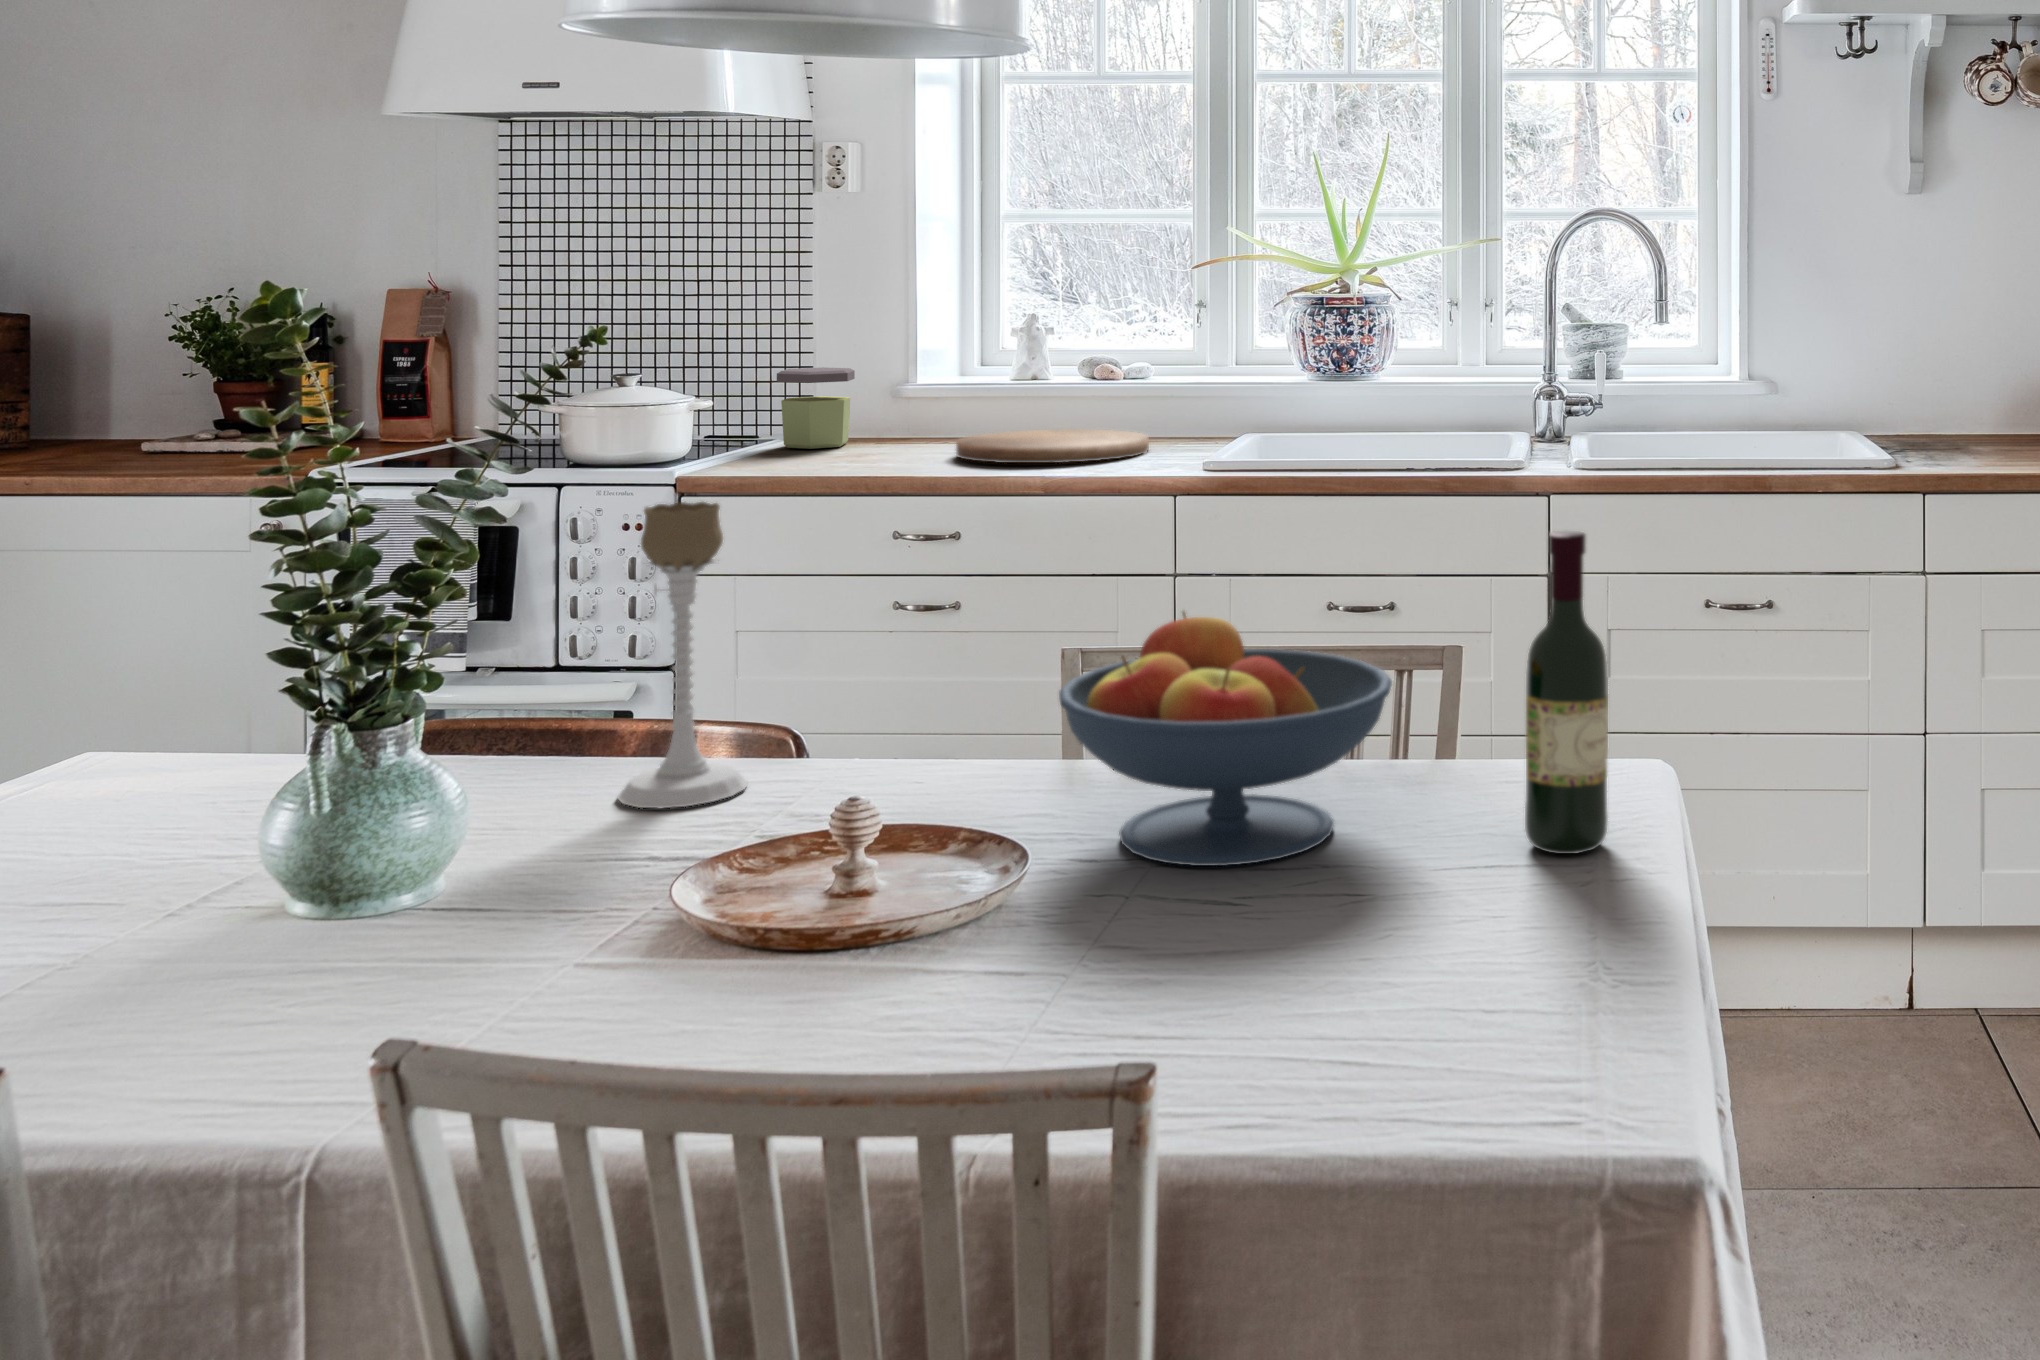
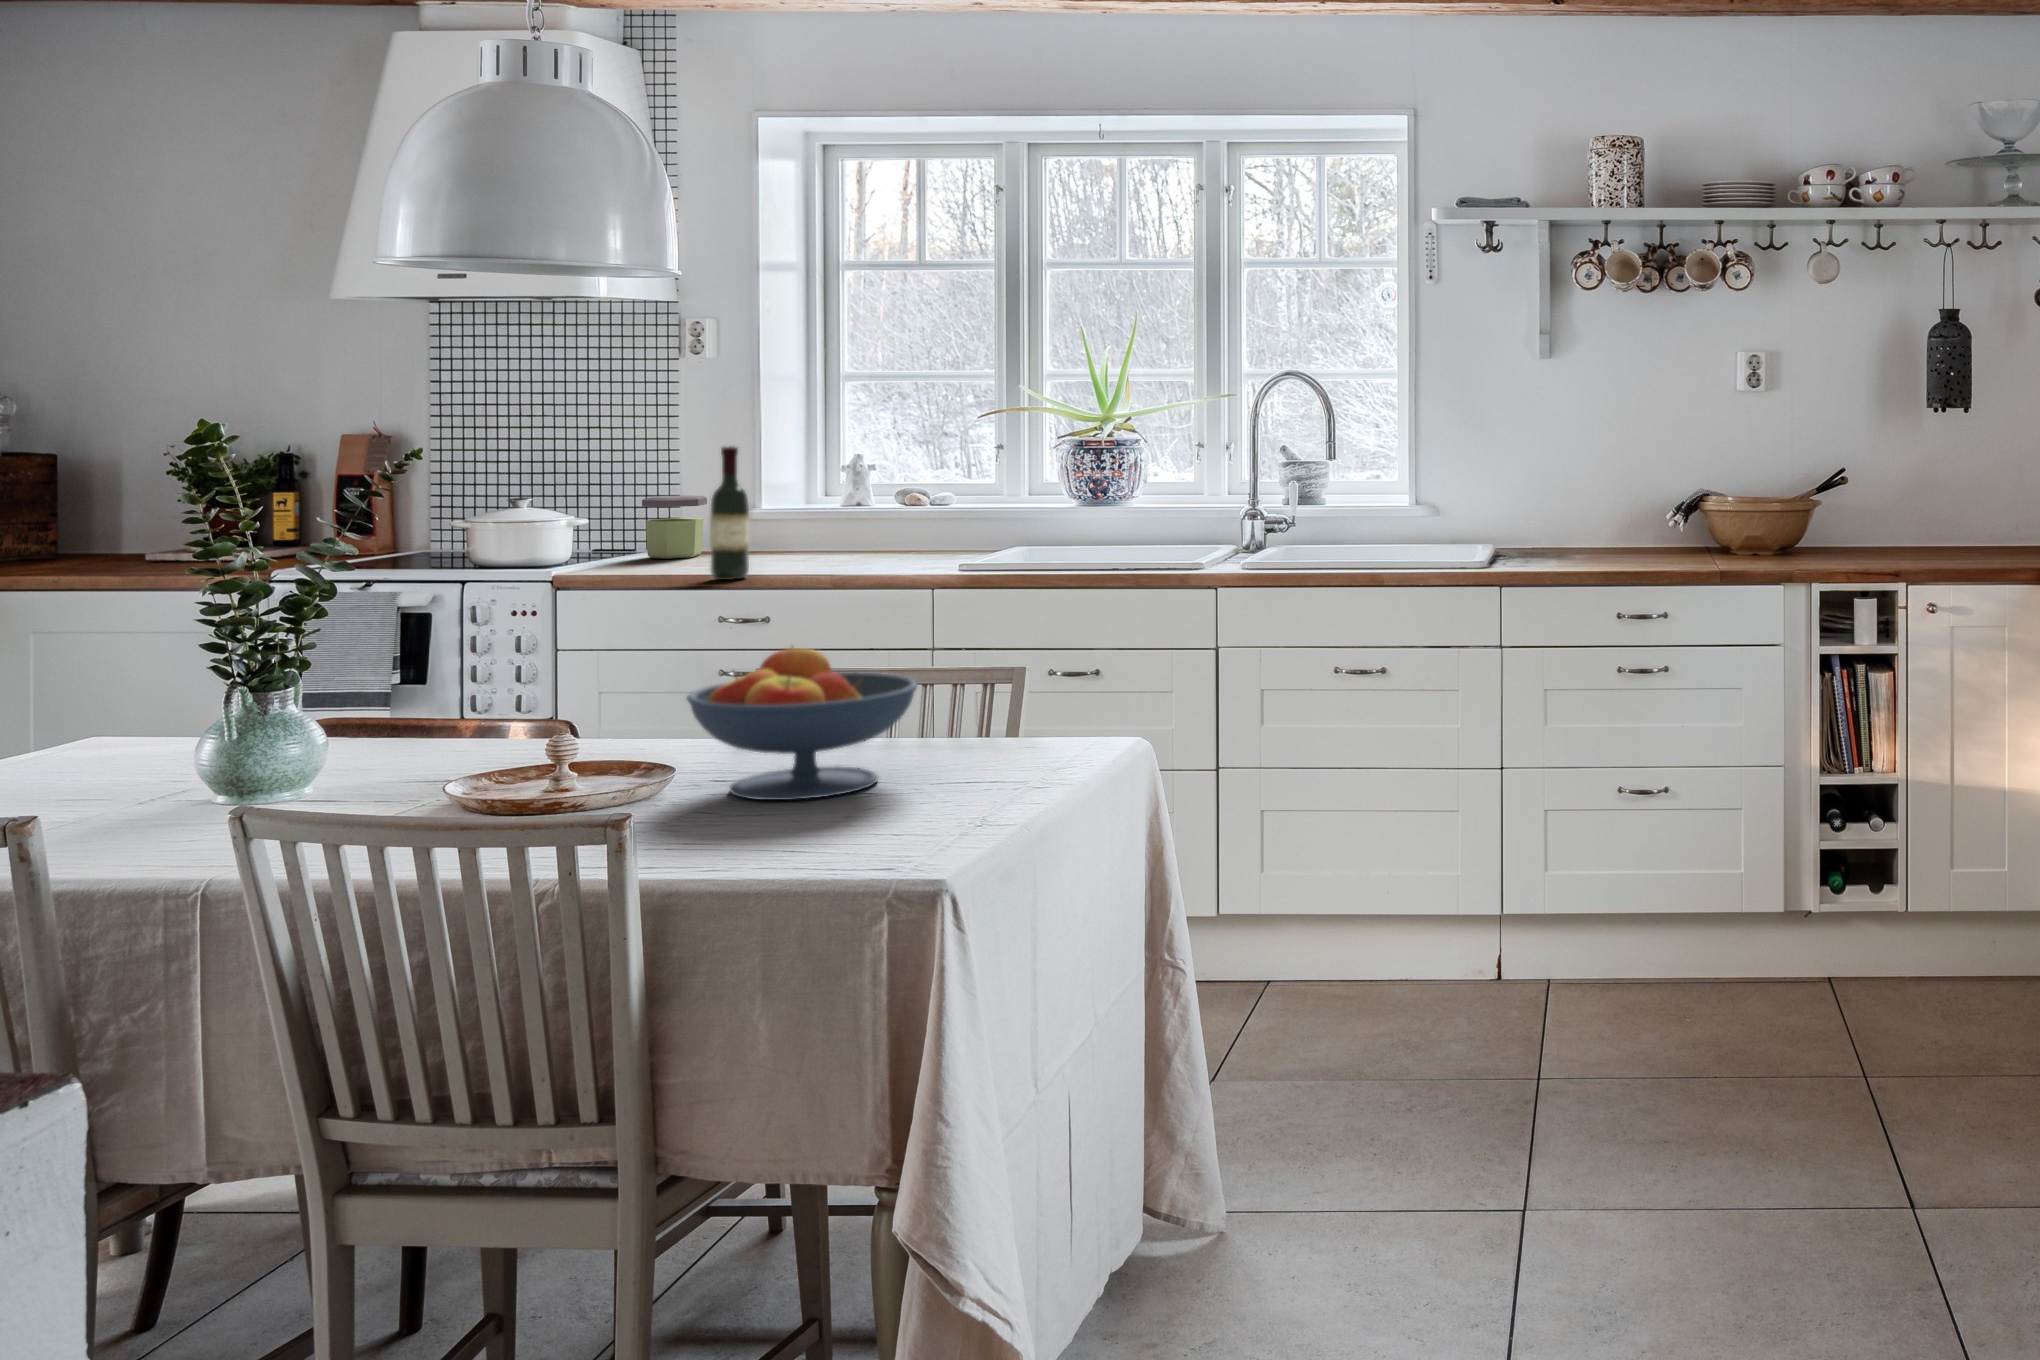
cutting board: present [956,429,1149,463] -> none [773,543,929,567]
candle holder: present [618,502,747,809] -> none [419,576,511,776]
wine bottle: present [1525,530,1608,854] -> present [710,446,749,580]

